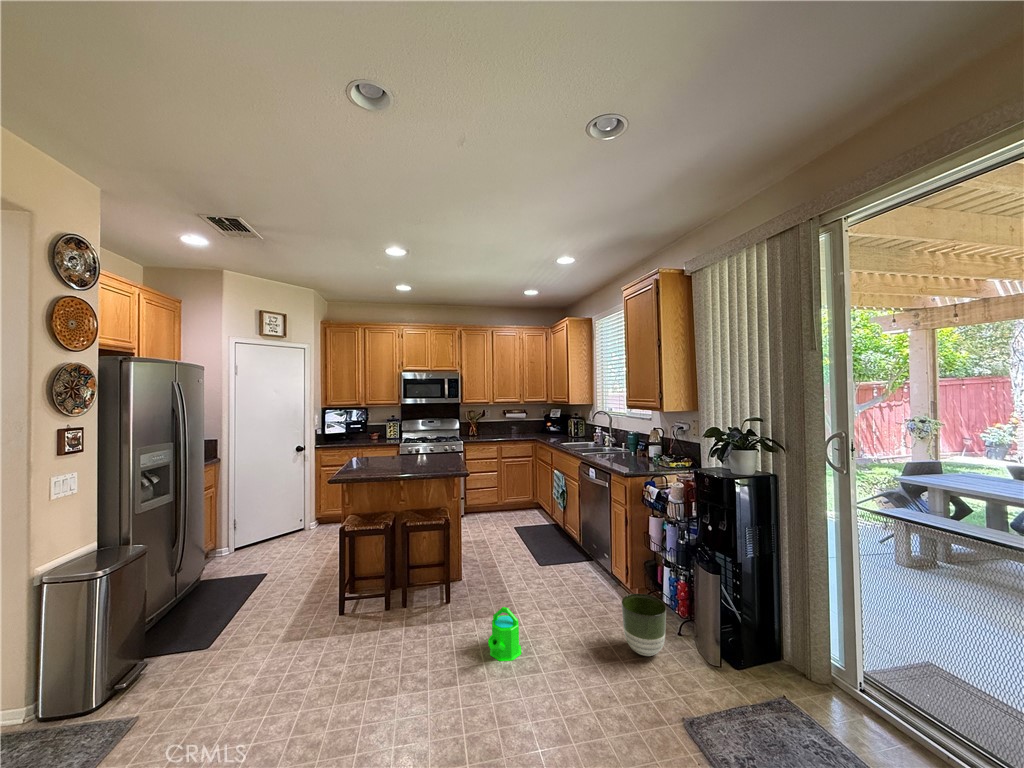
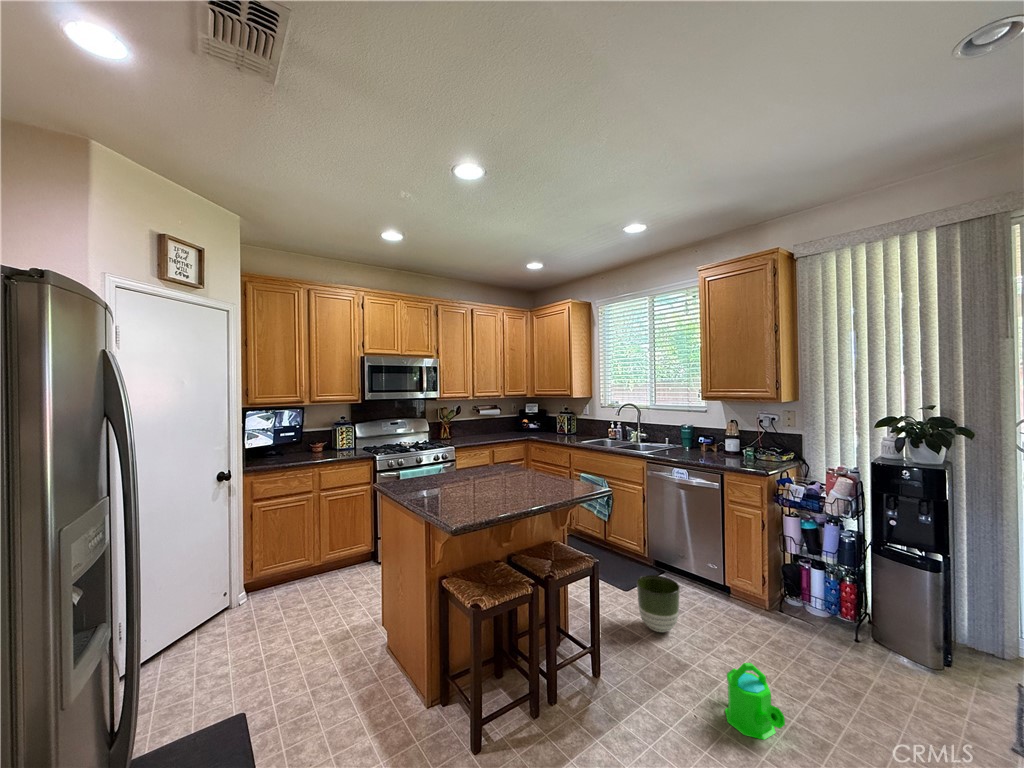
planter: present [622,594,666,656] -> present [637,575,680,632]

